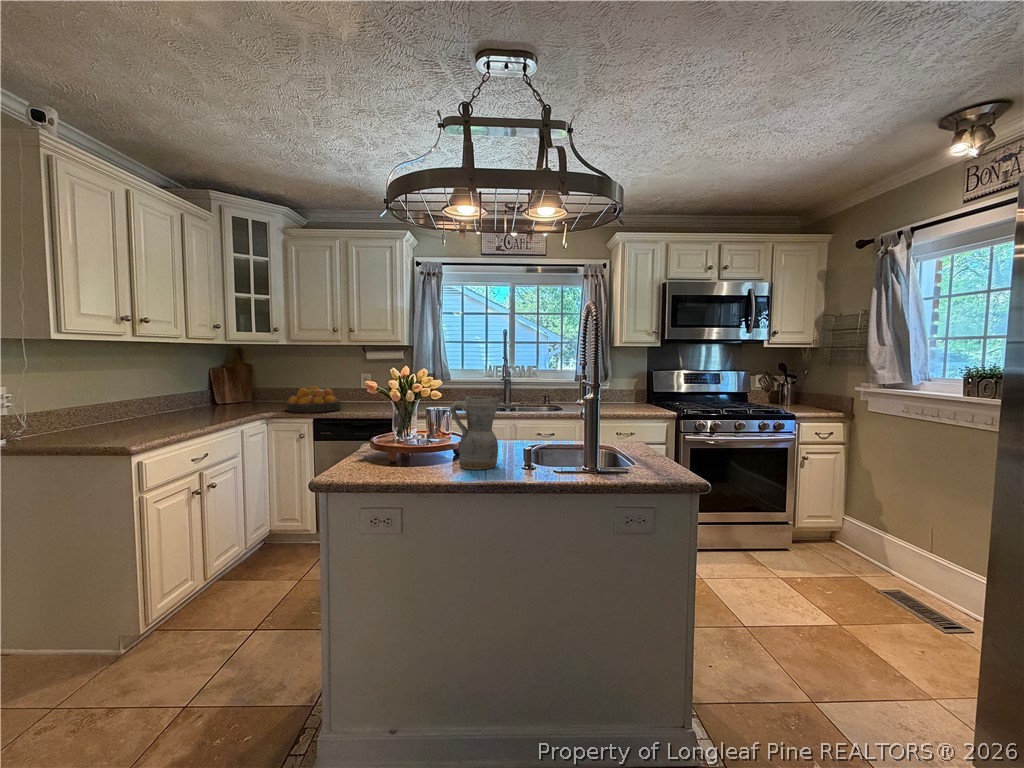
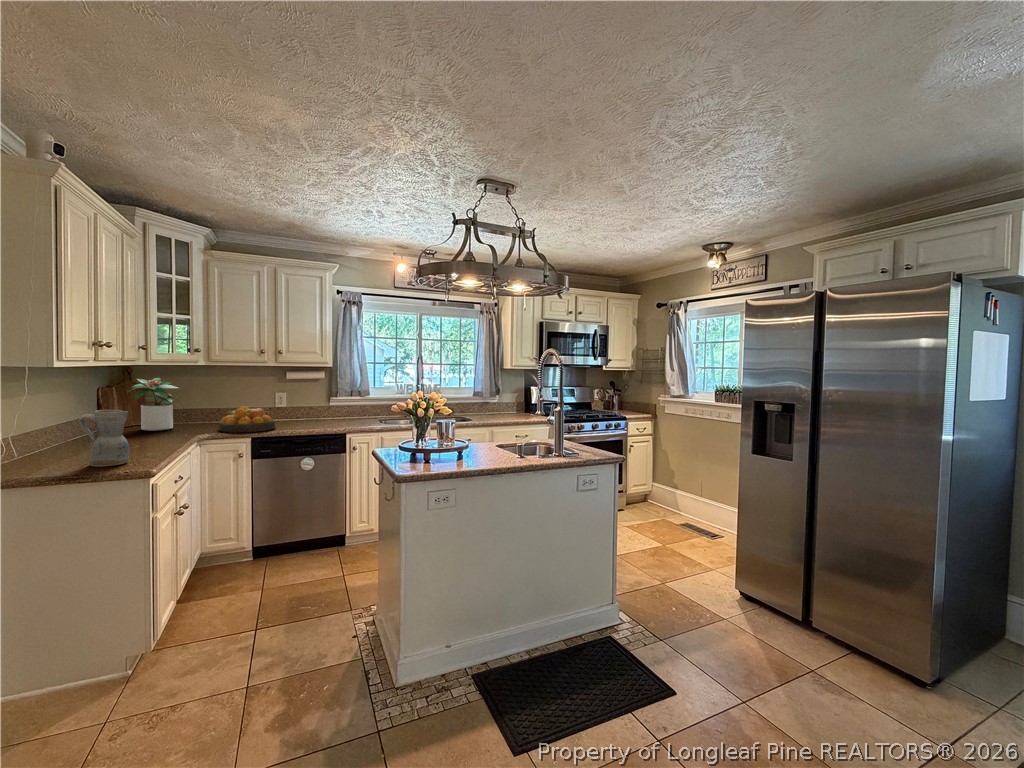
potted plant: none [215,357,265,408] -> present [132,378,181,431]
ceramic pitcher: present [450,396,499,470] -> present [79,410,129,467]

